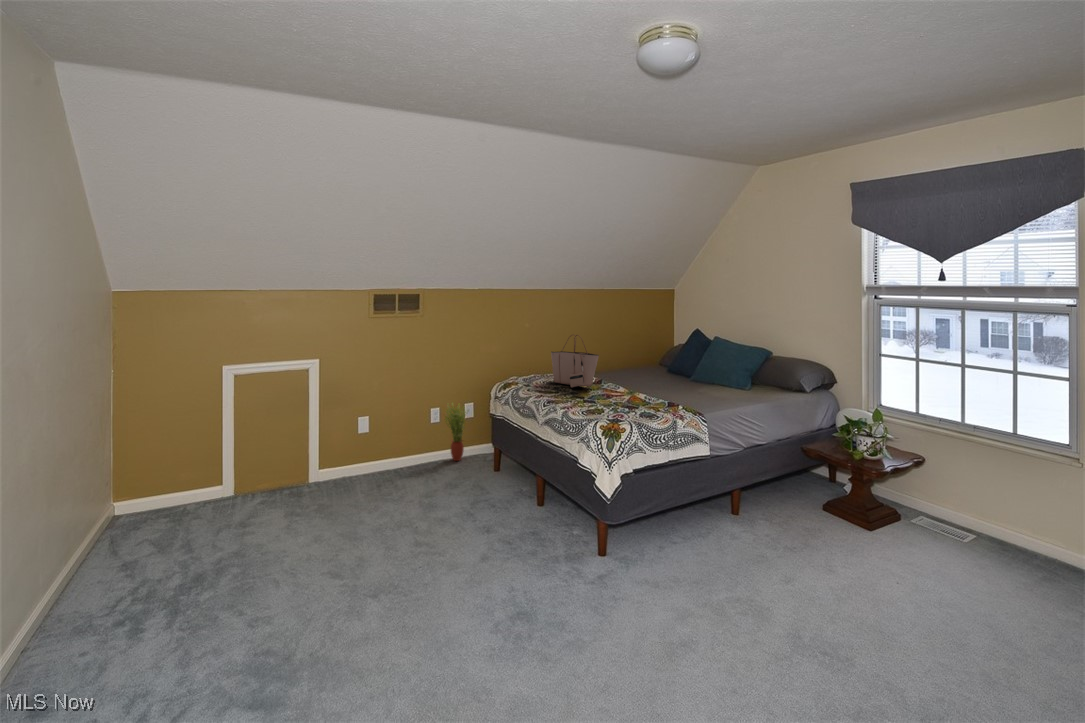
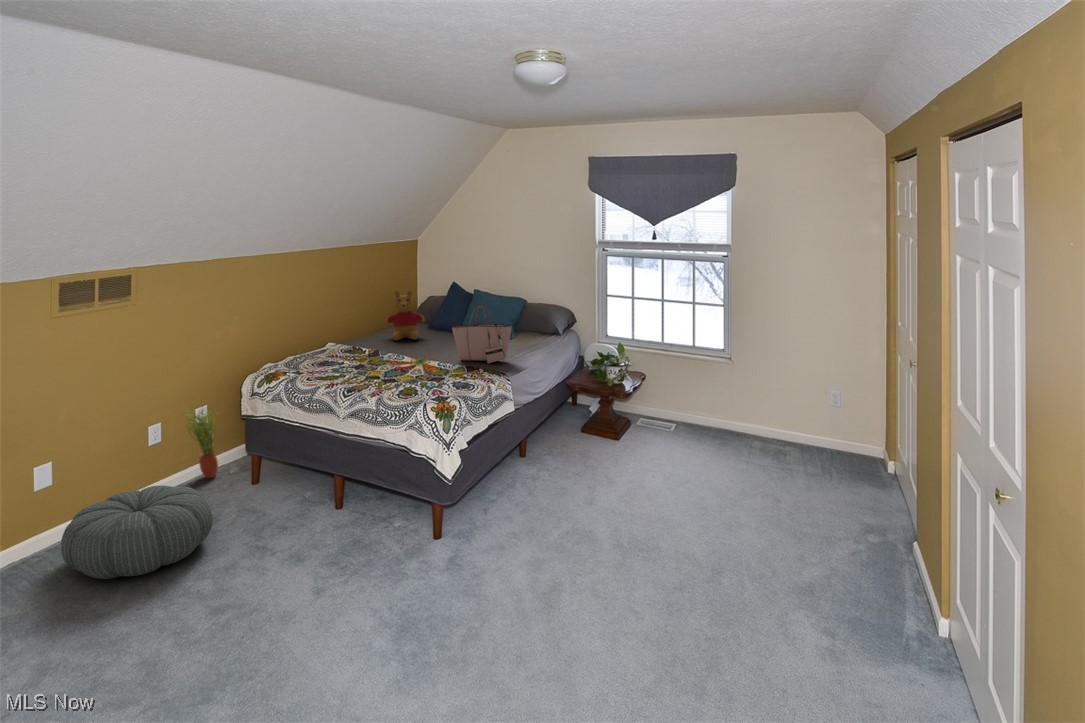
stuffed bear: none [623,330,659,376] -> present [386,291,425,340]
tote bag: present [551,335,599,388] -> present [452,306,512,364]
pouf: none [329,451,430,513] -> present [61,486,213,579]

